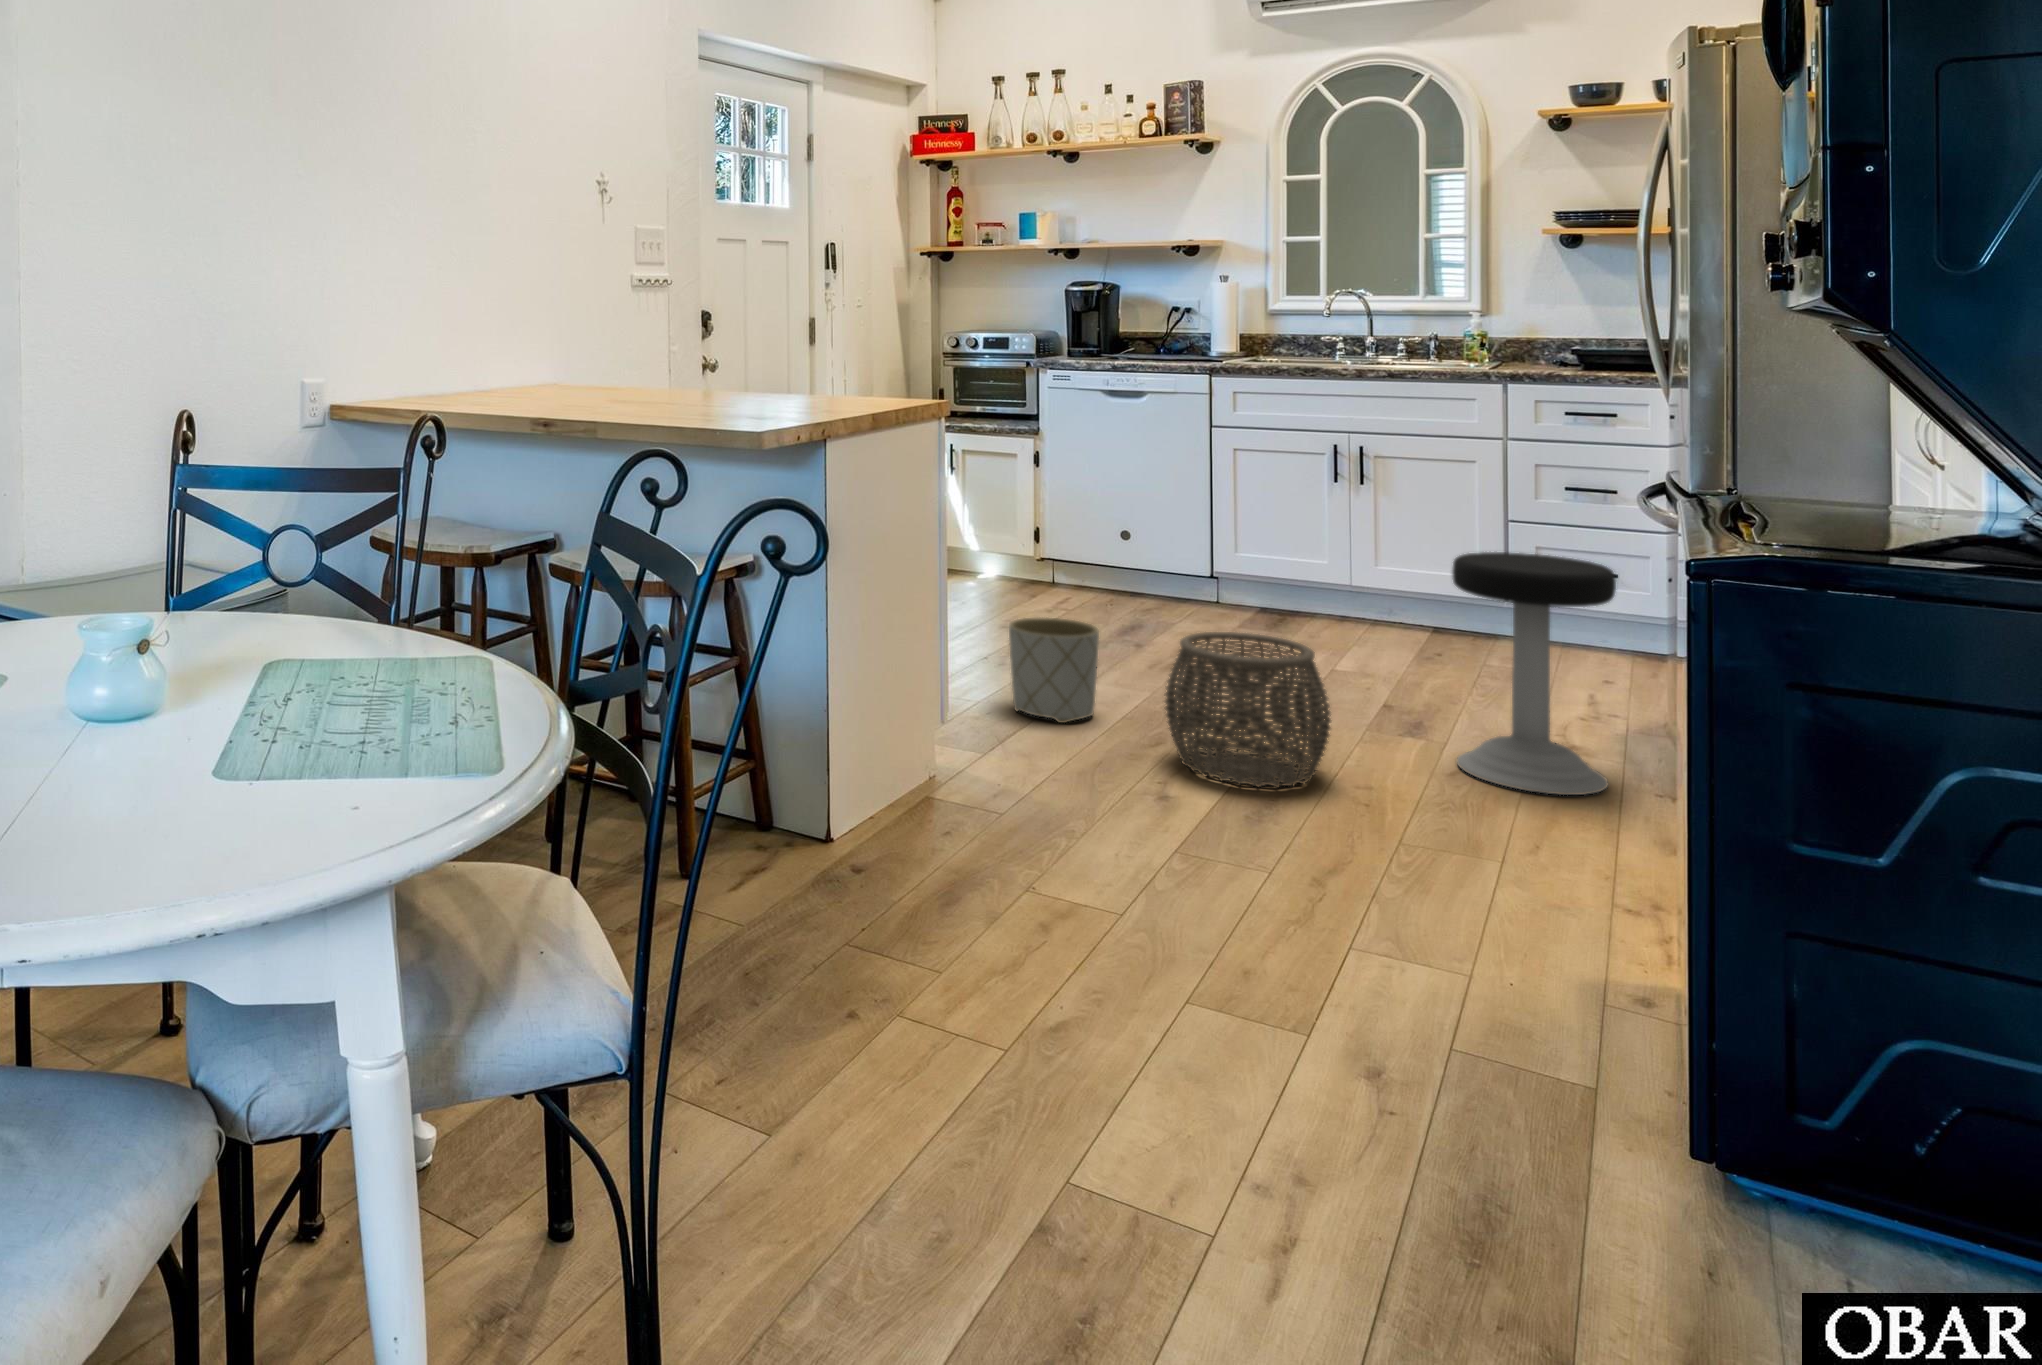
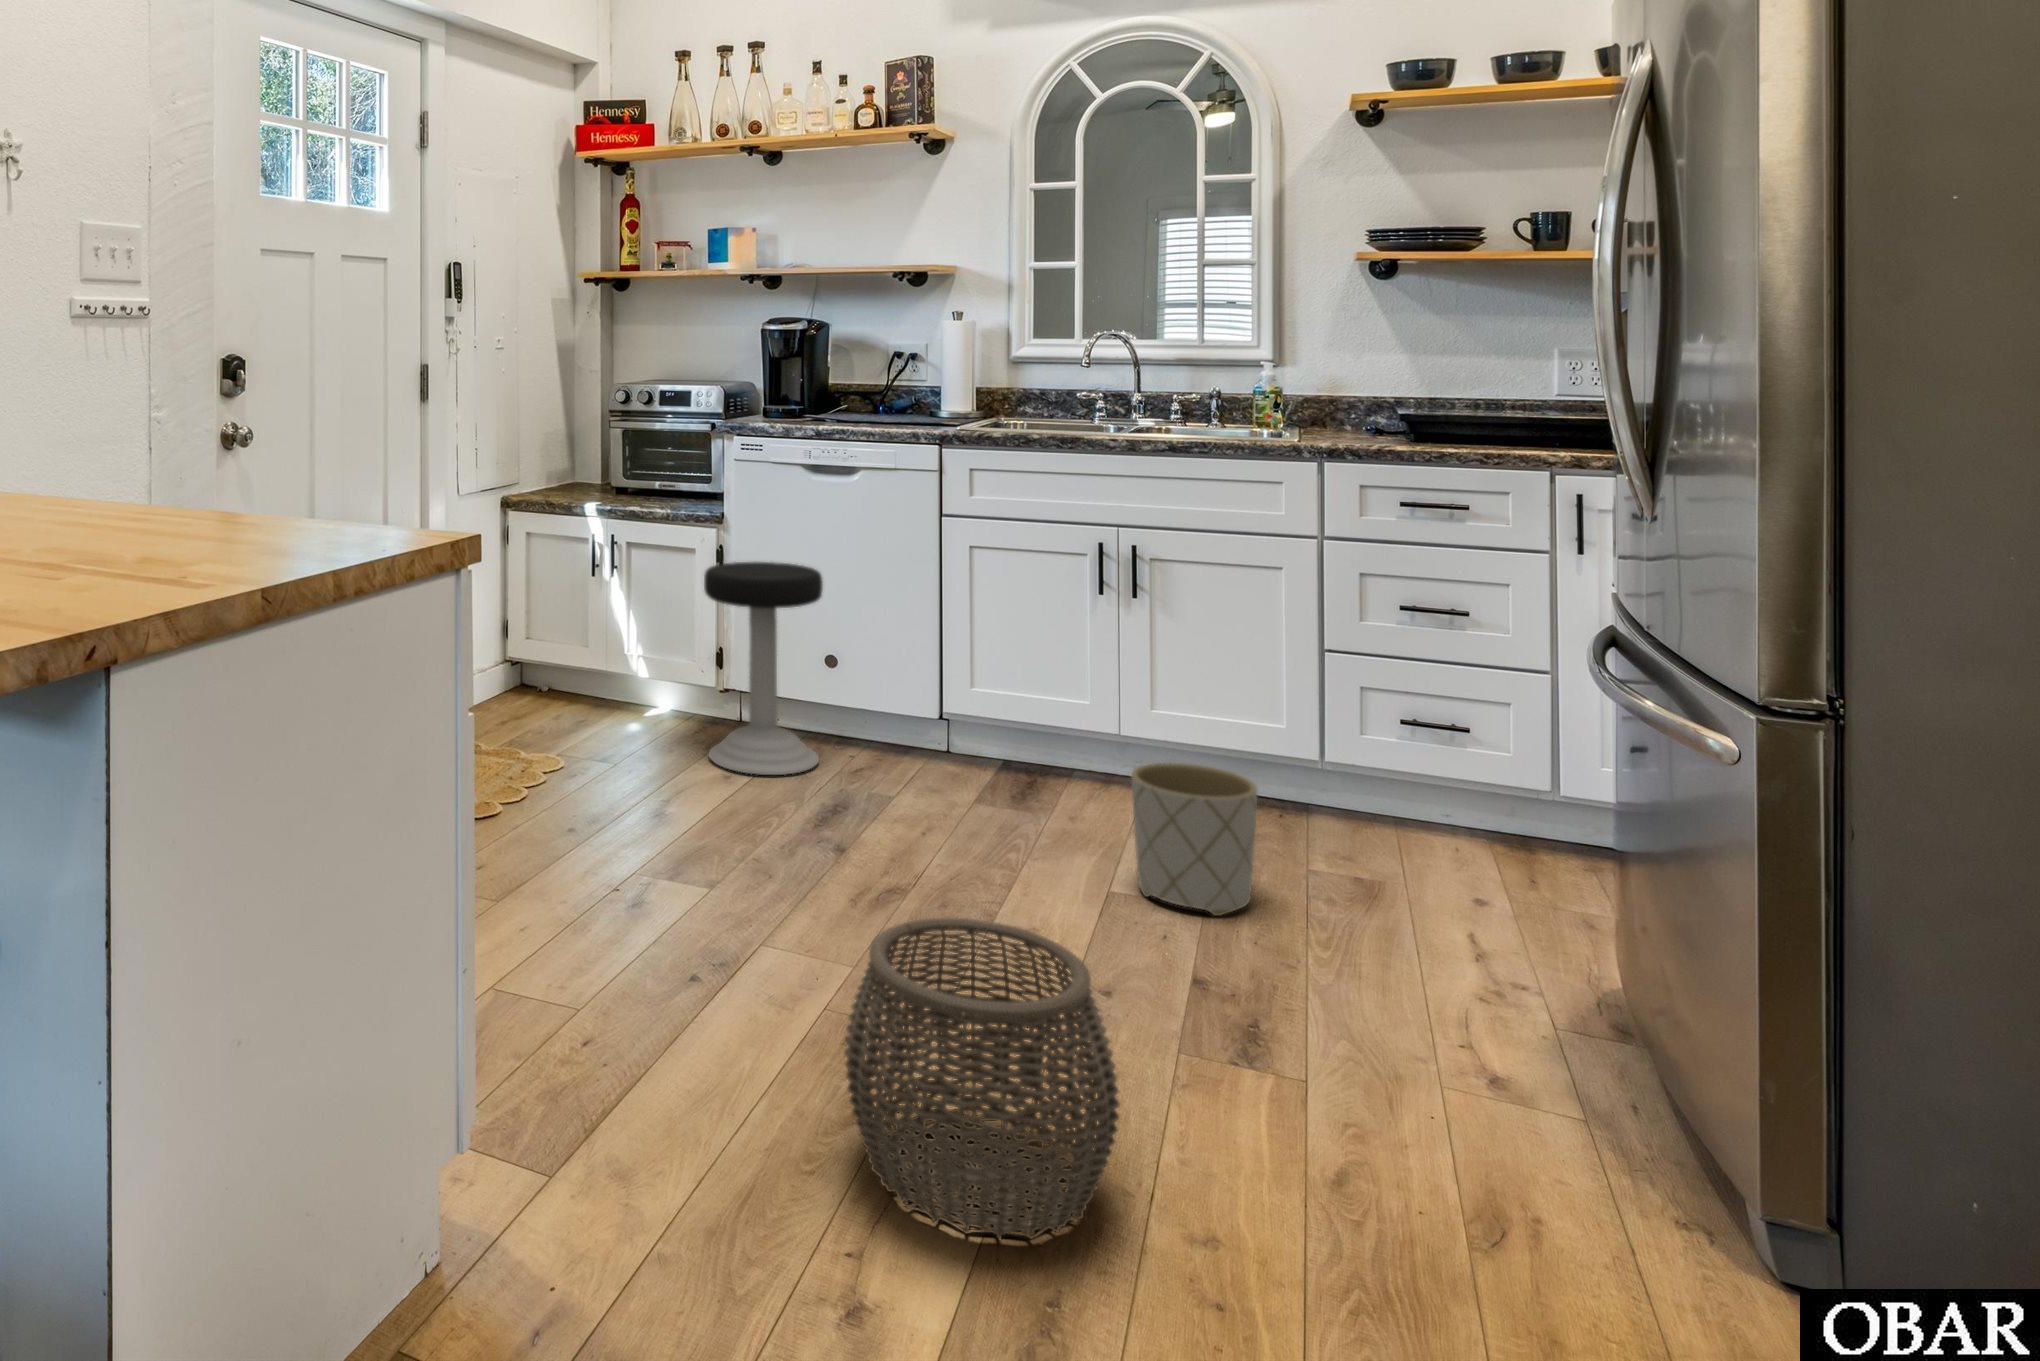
stool: present [1452,552,1616,795] -> present [704,562,823,775]
planter: present [1009,617,1099,723] -> present [1131,763,1257,916]

